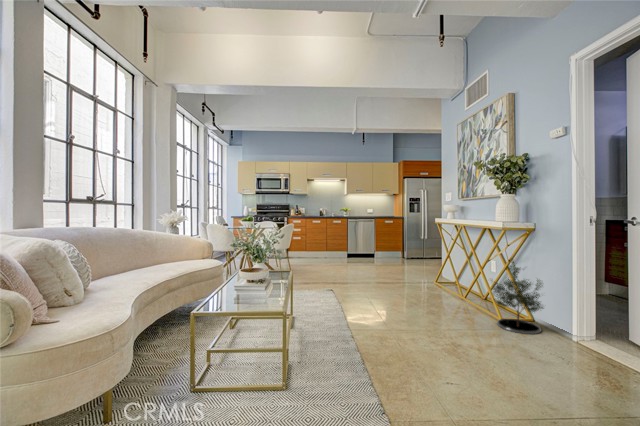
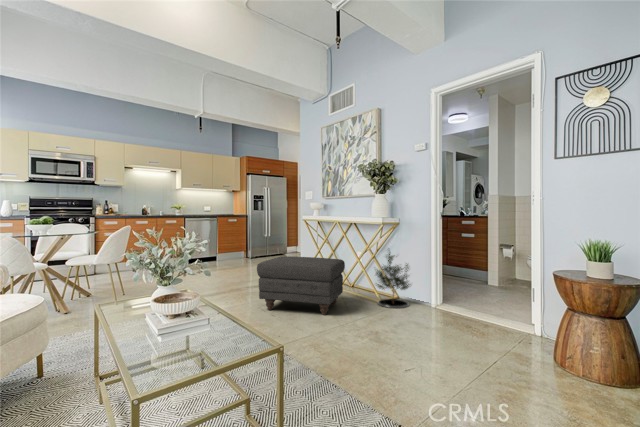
ottoman: none [359,259,456,324] -> present [257,256,345,315]

